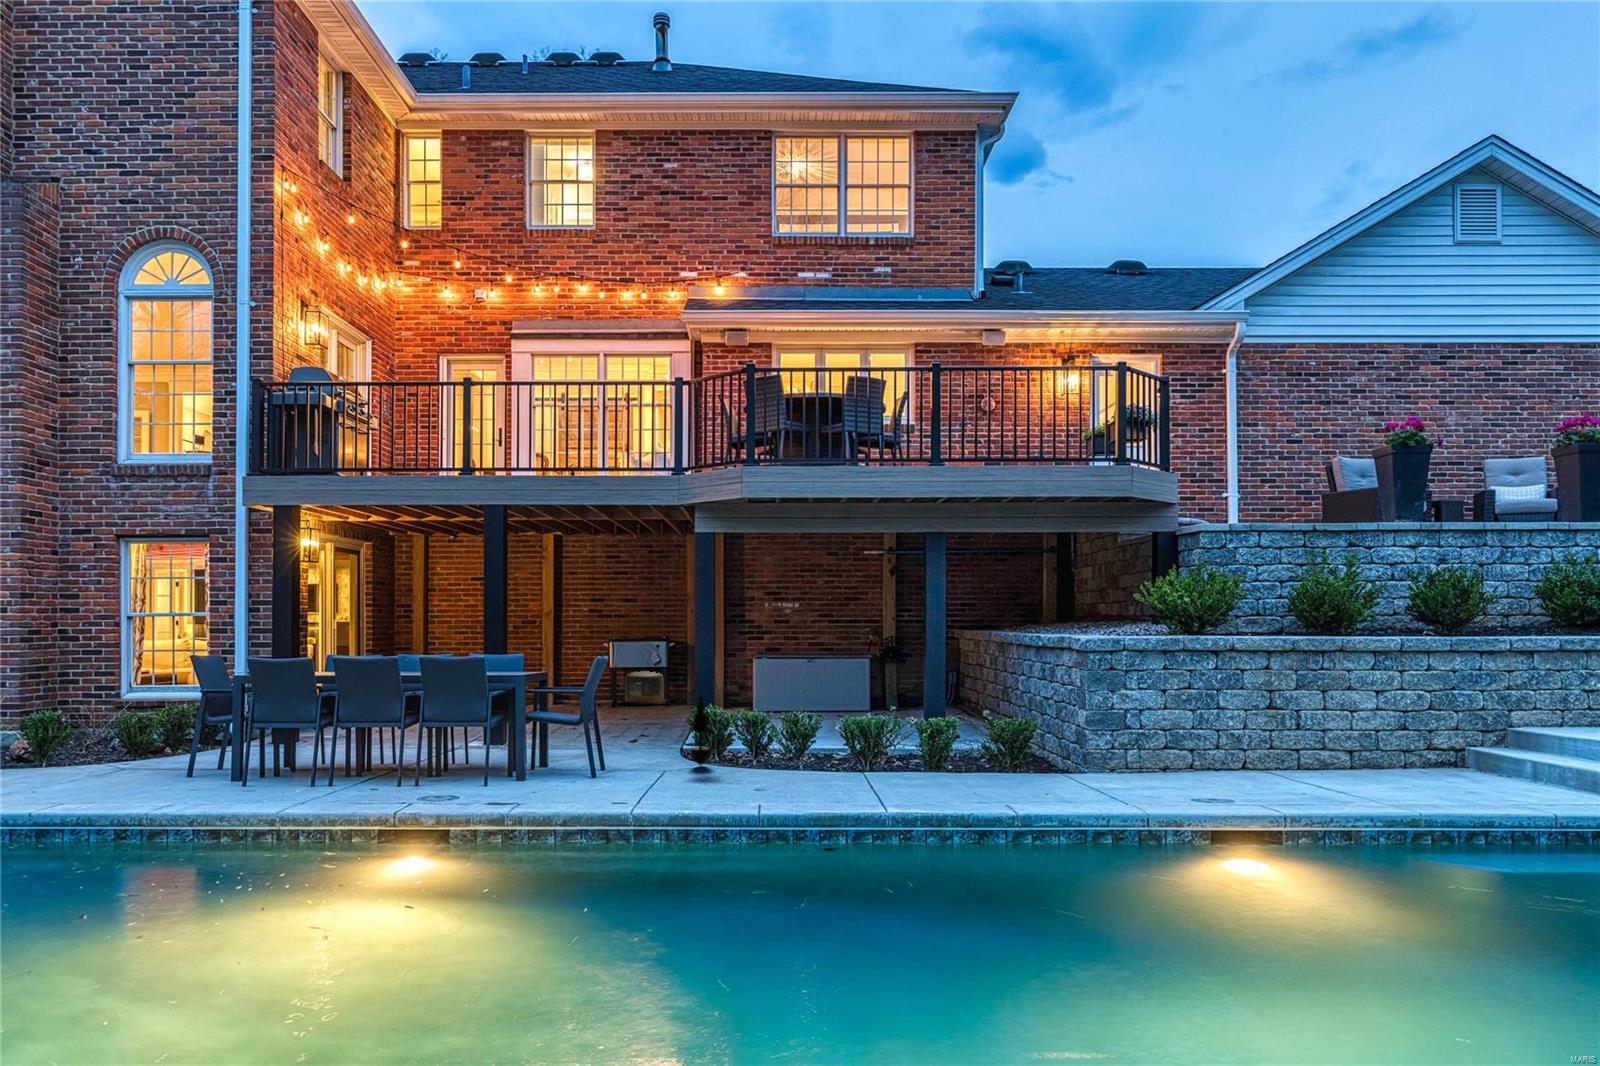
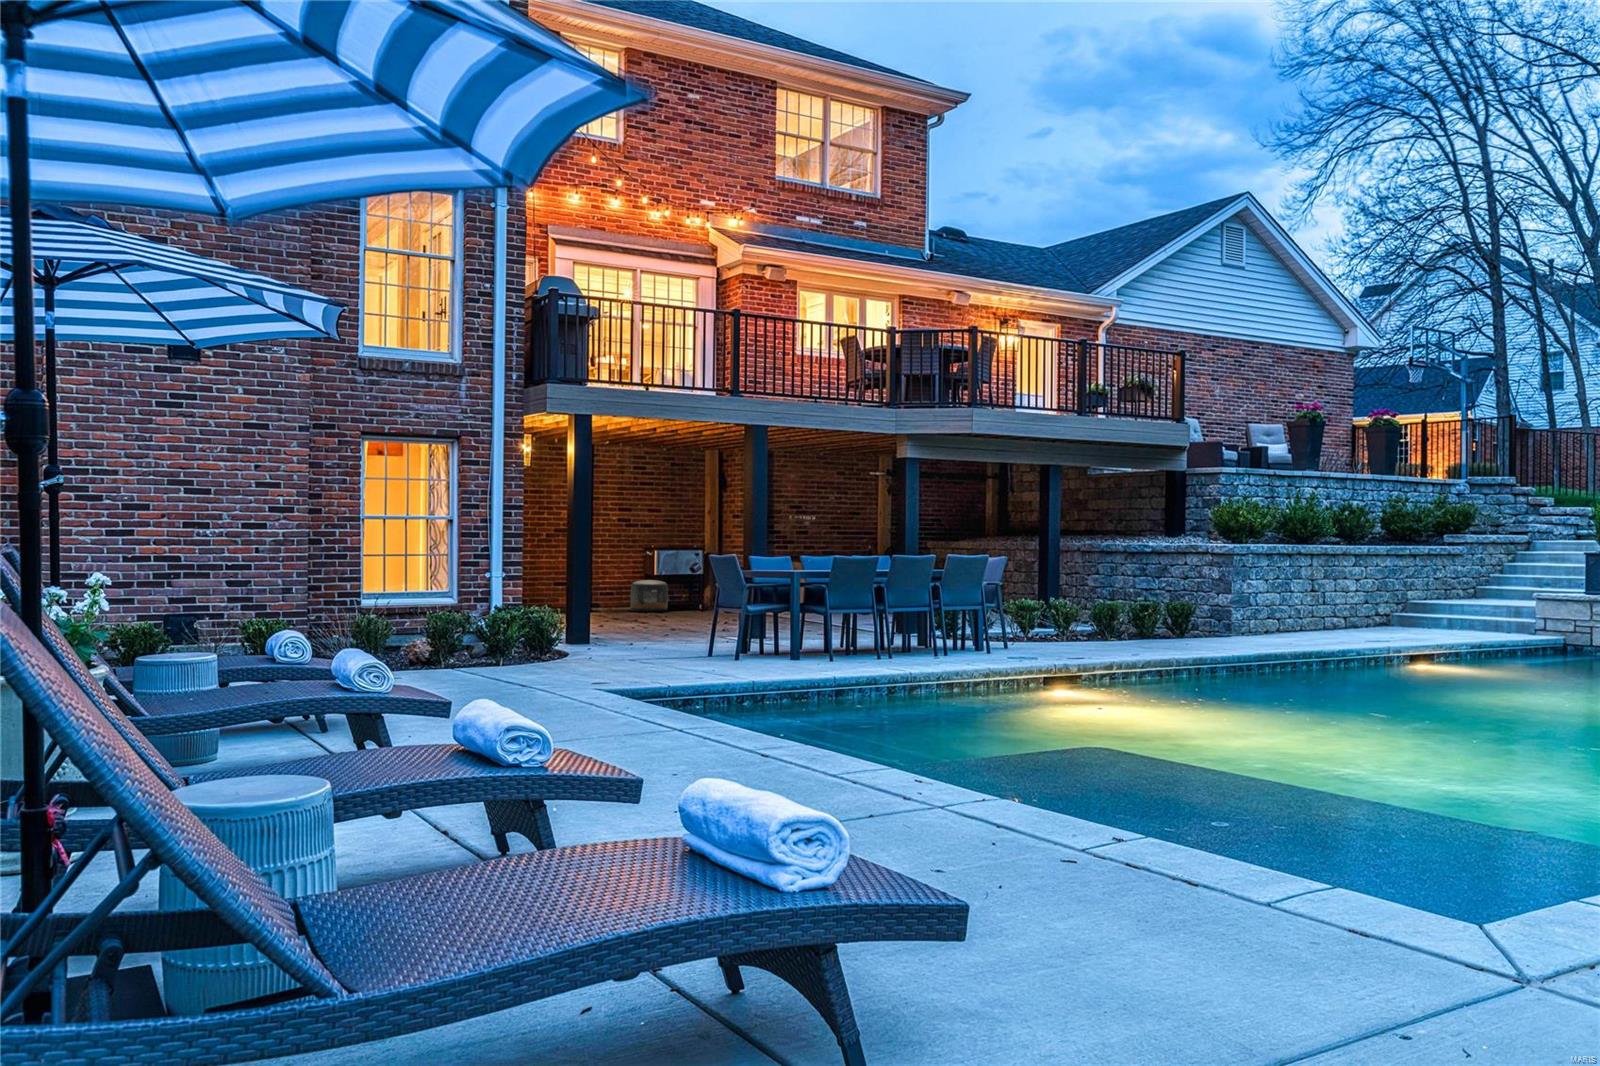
potted tree: present [689,695,712,765] -> none [950,581,970,638]

